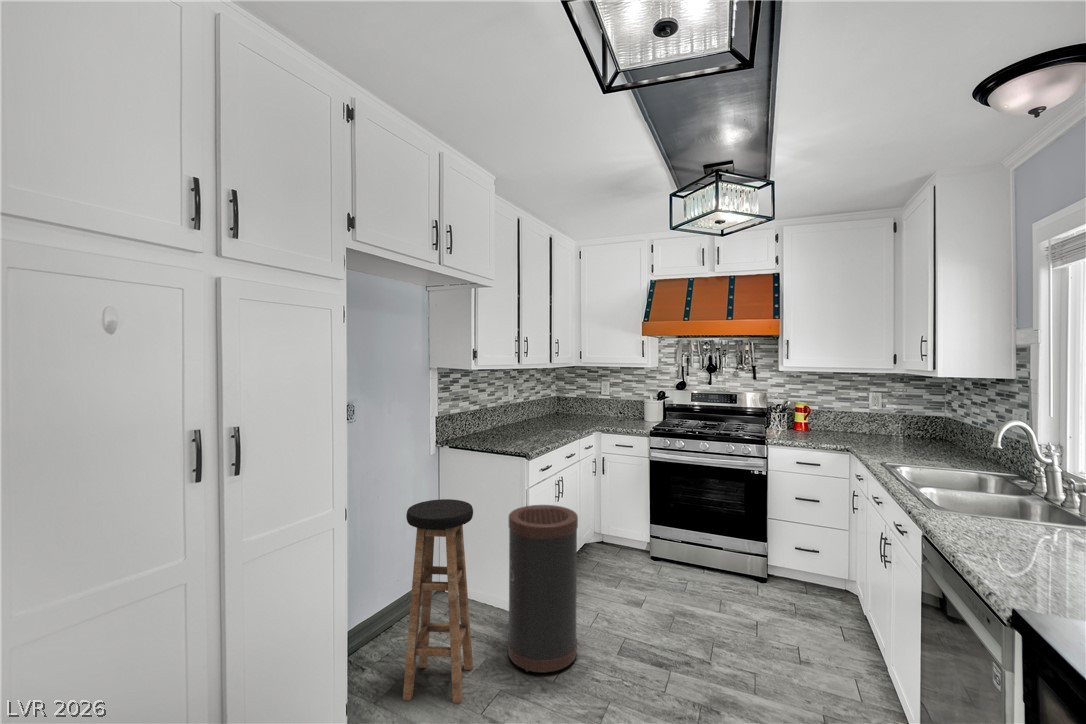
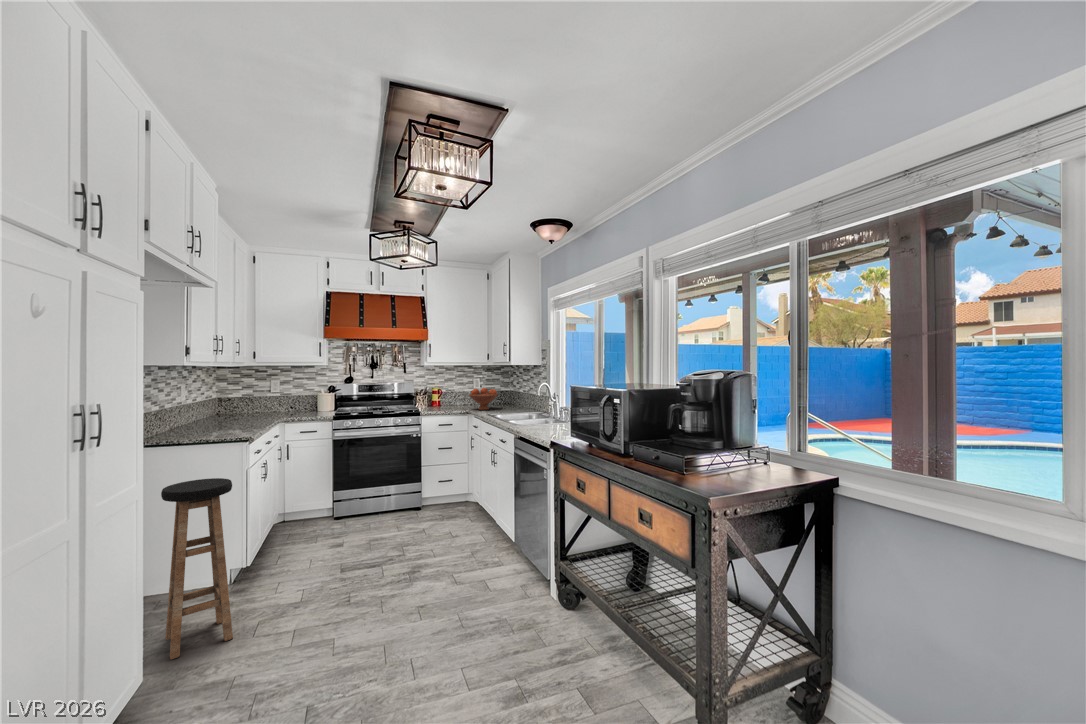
fruit bowl: none [851,410,910,448] -> present [469,388,498,410]
trash can: present [508,505,578,672] -> none [250,474,314,604]

